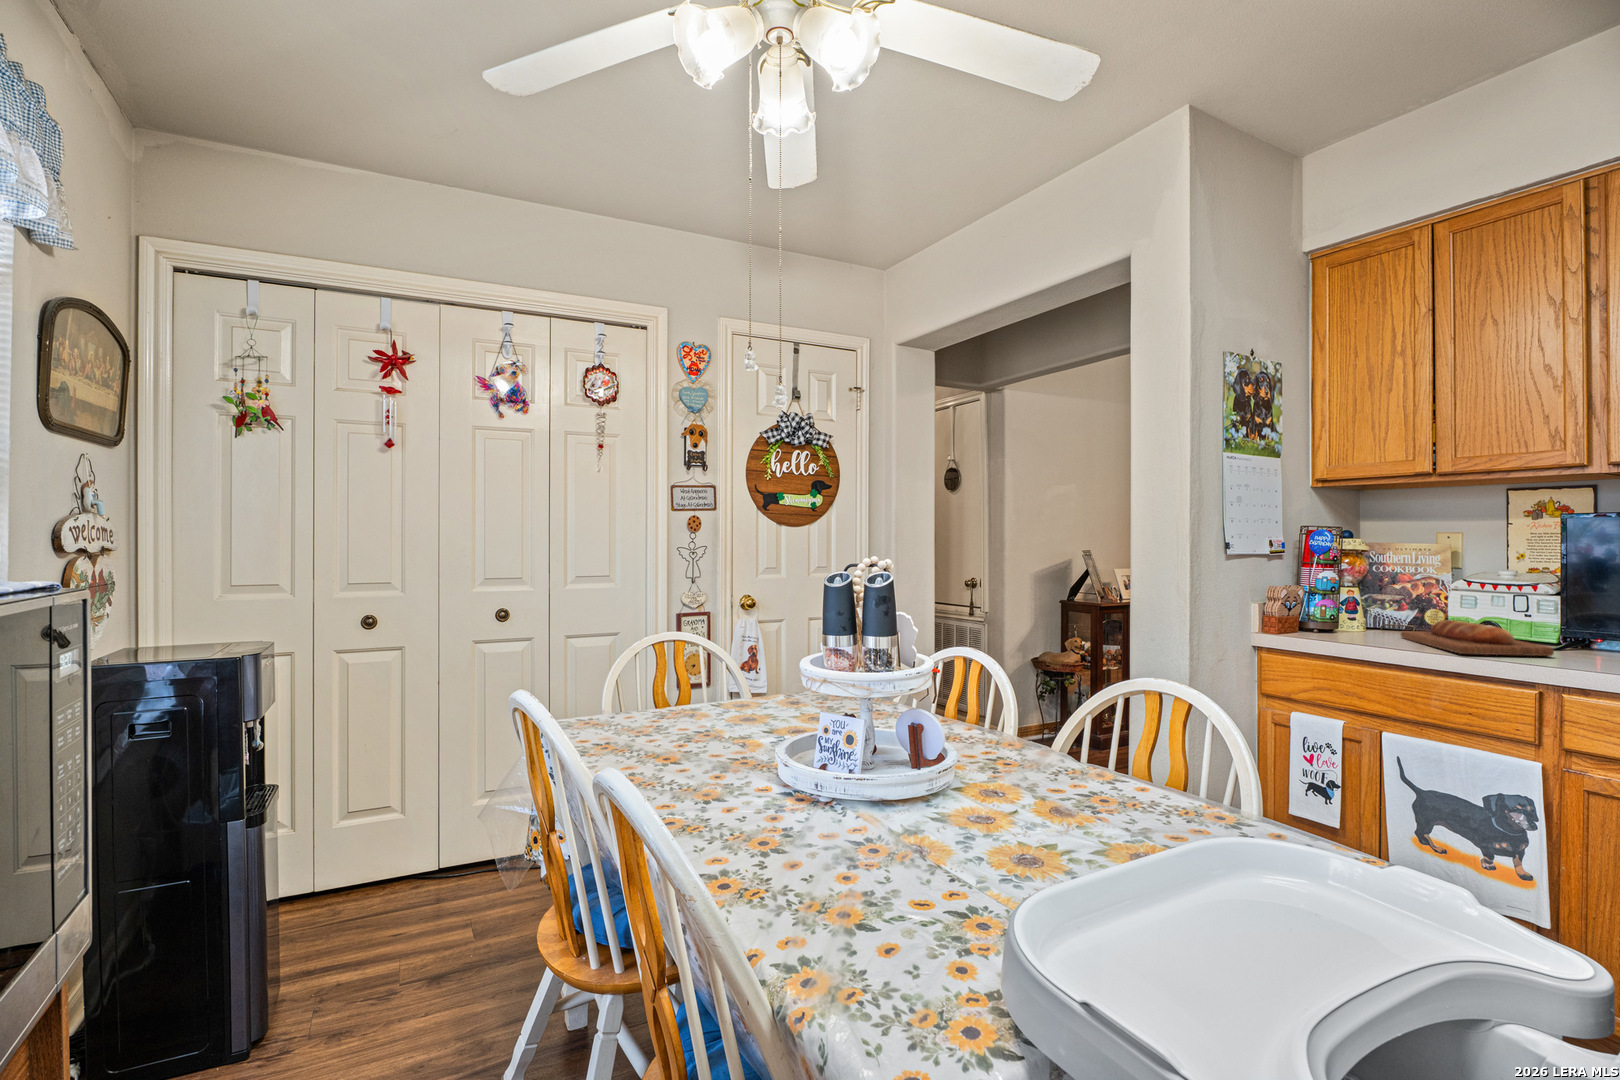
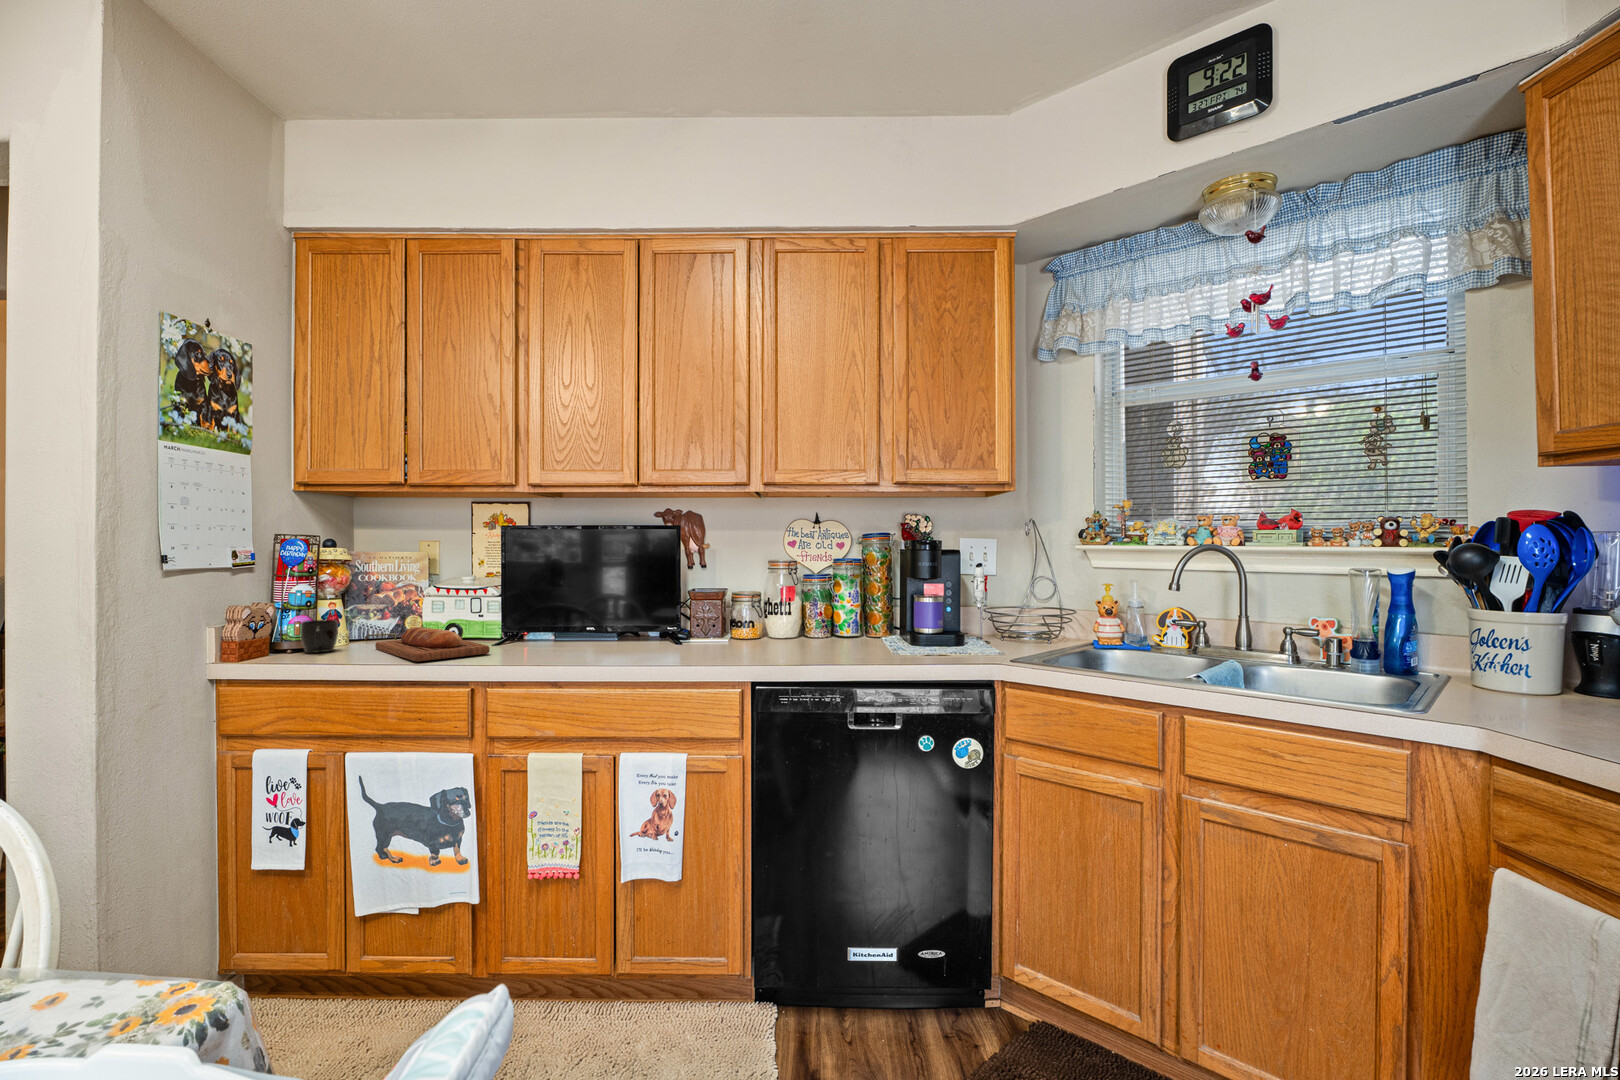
mug: none [1325,605,1361,635] -> present [300,619,338,653]

